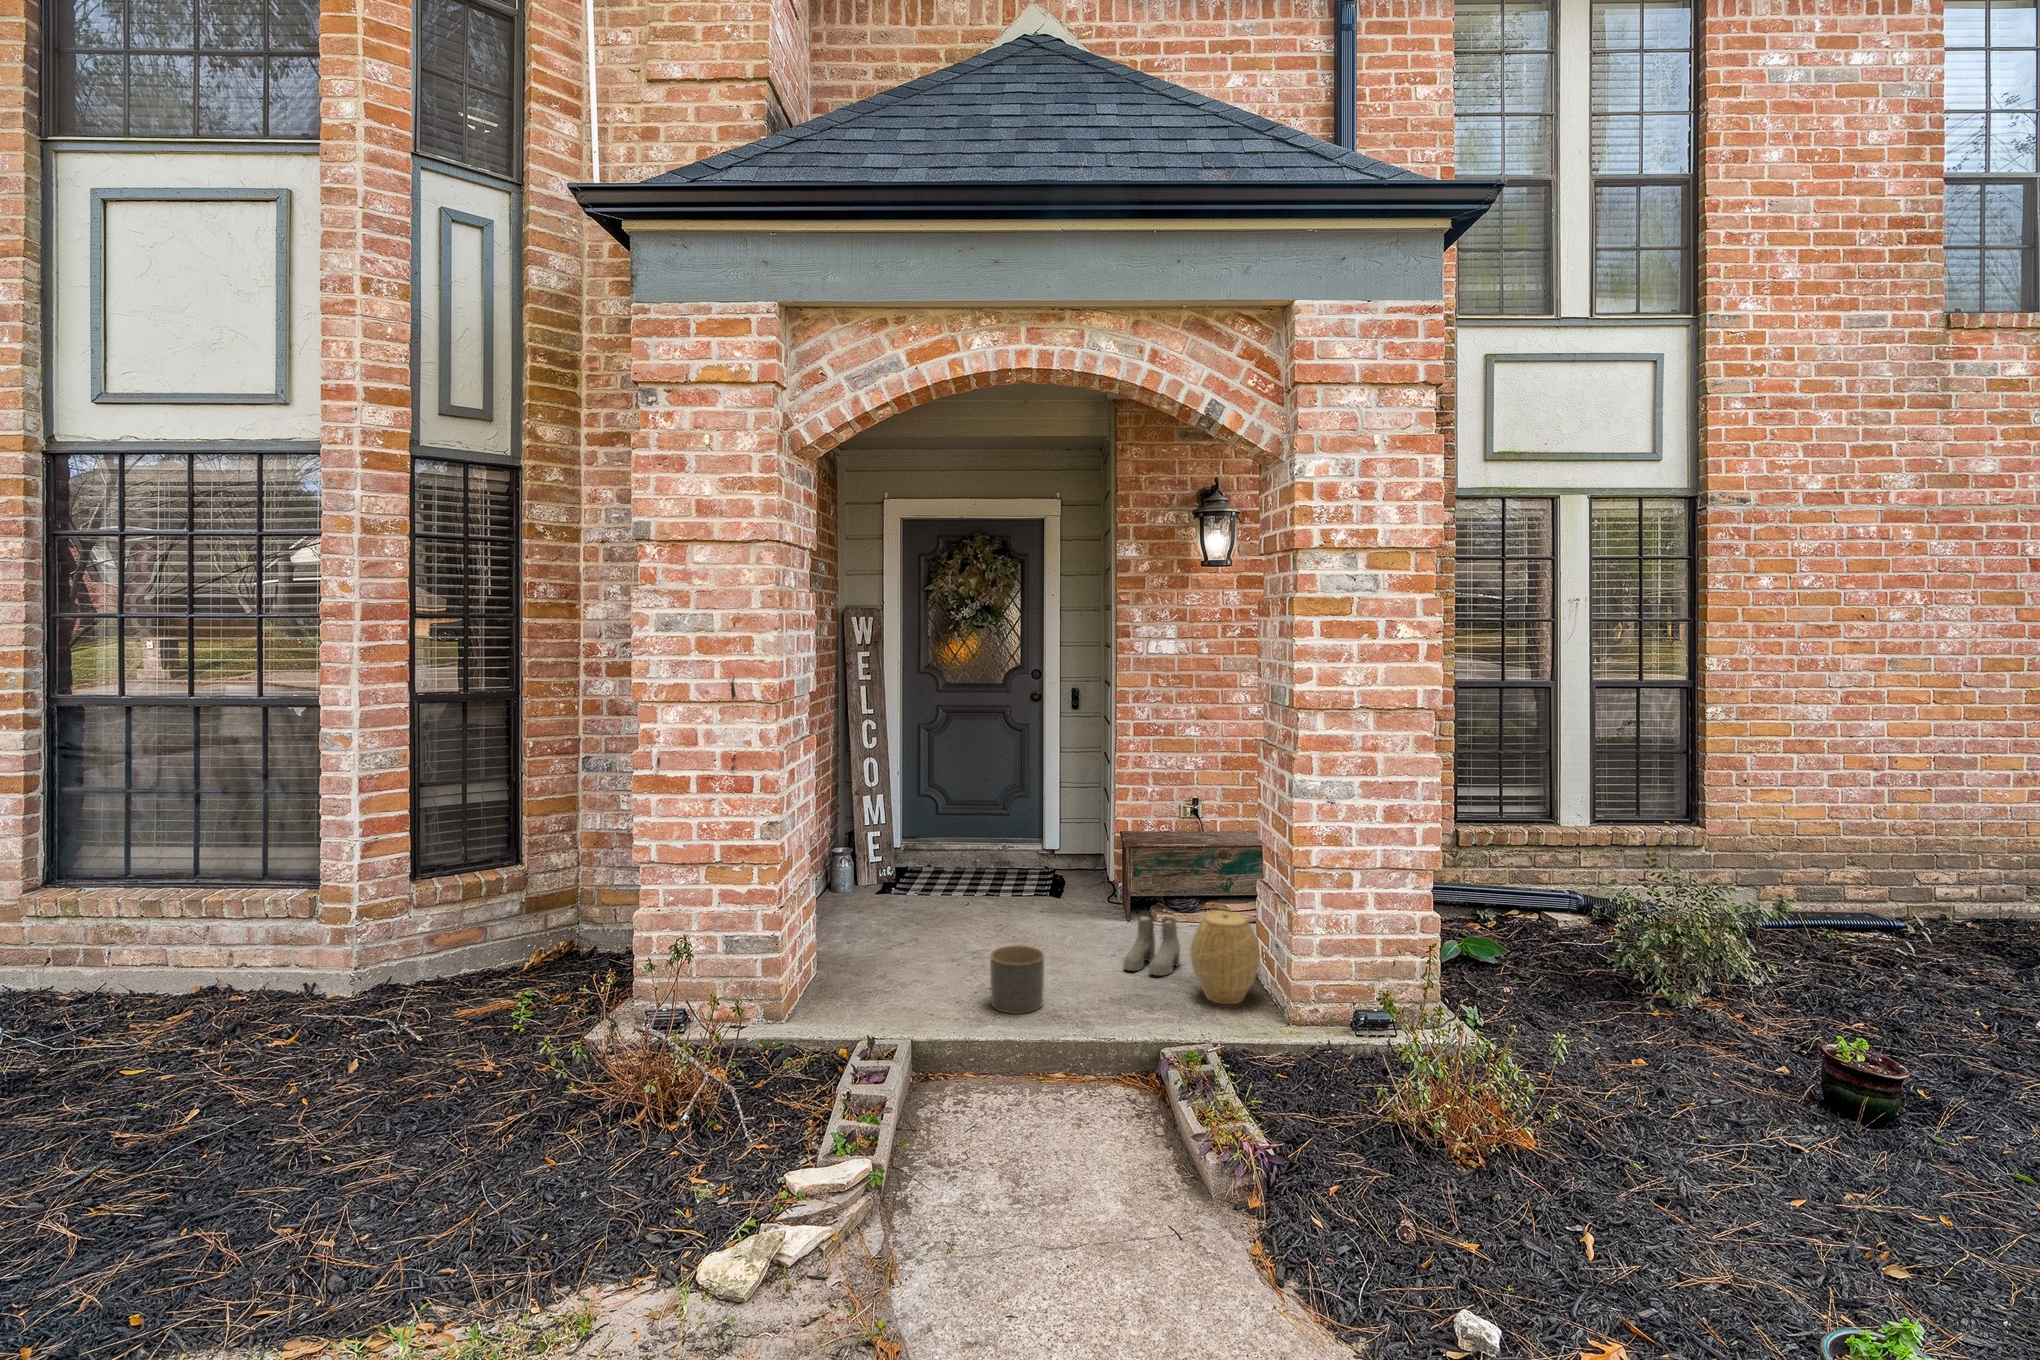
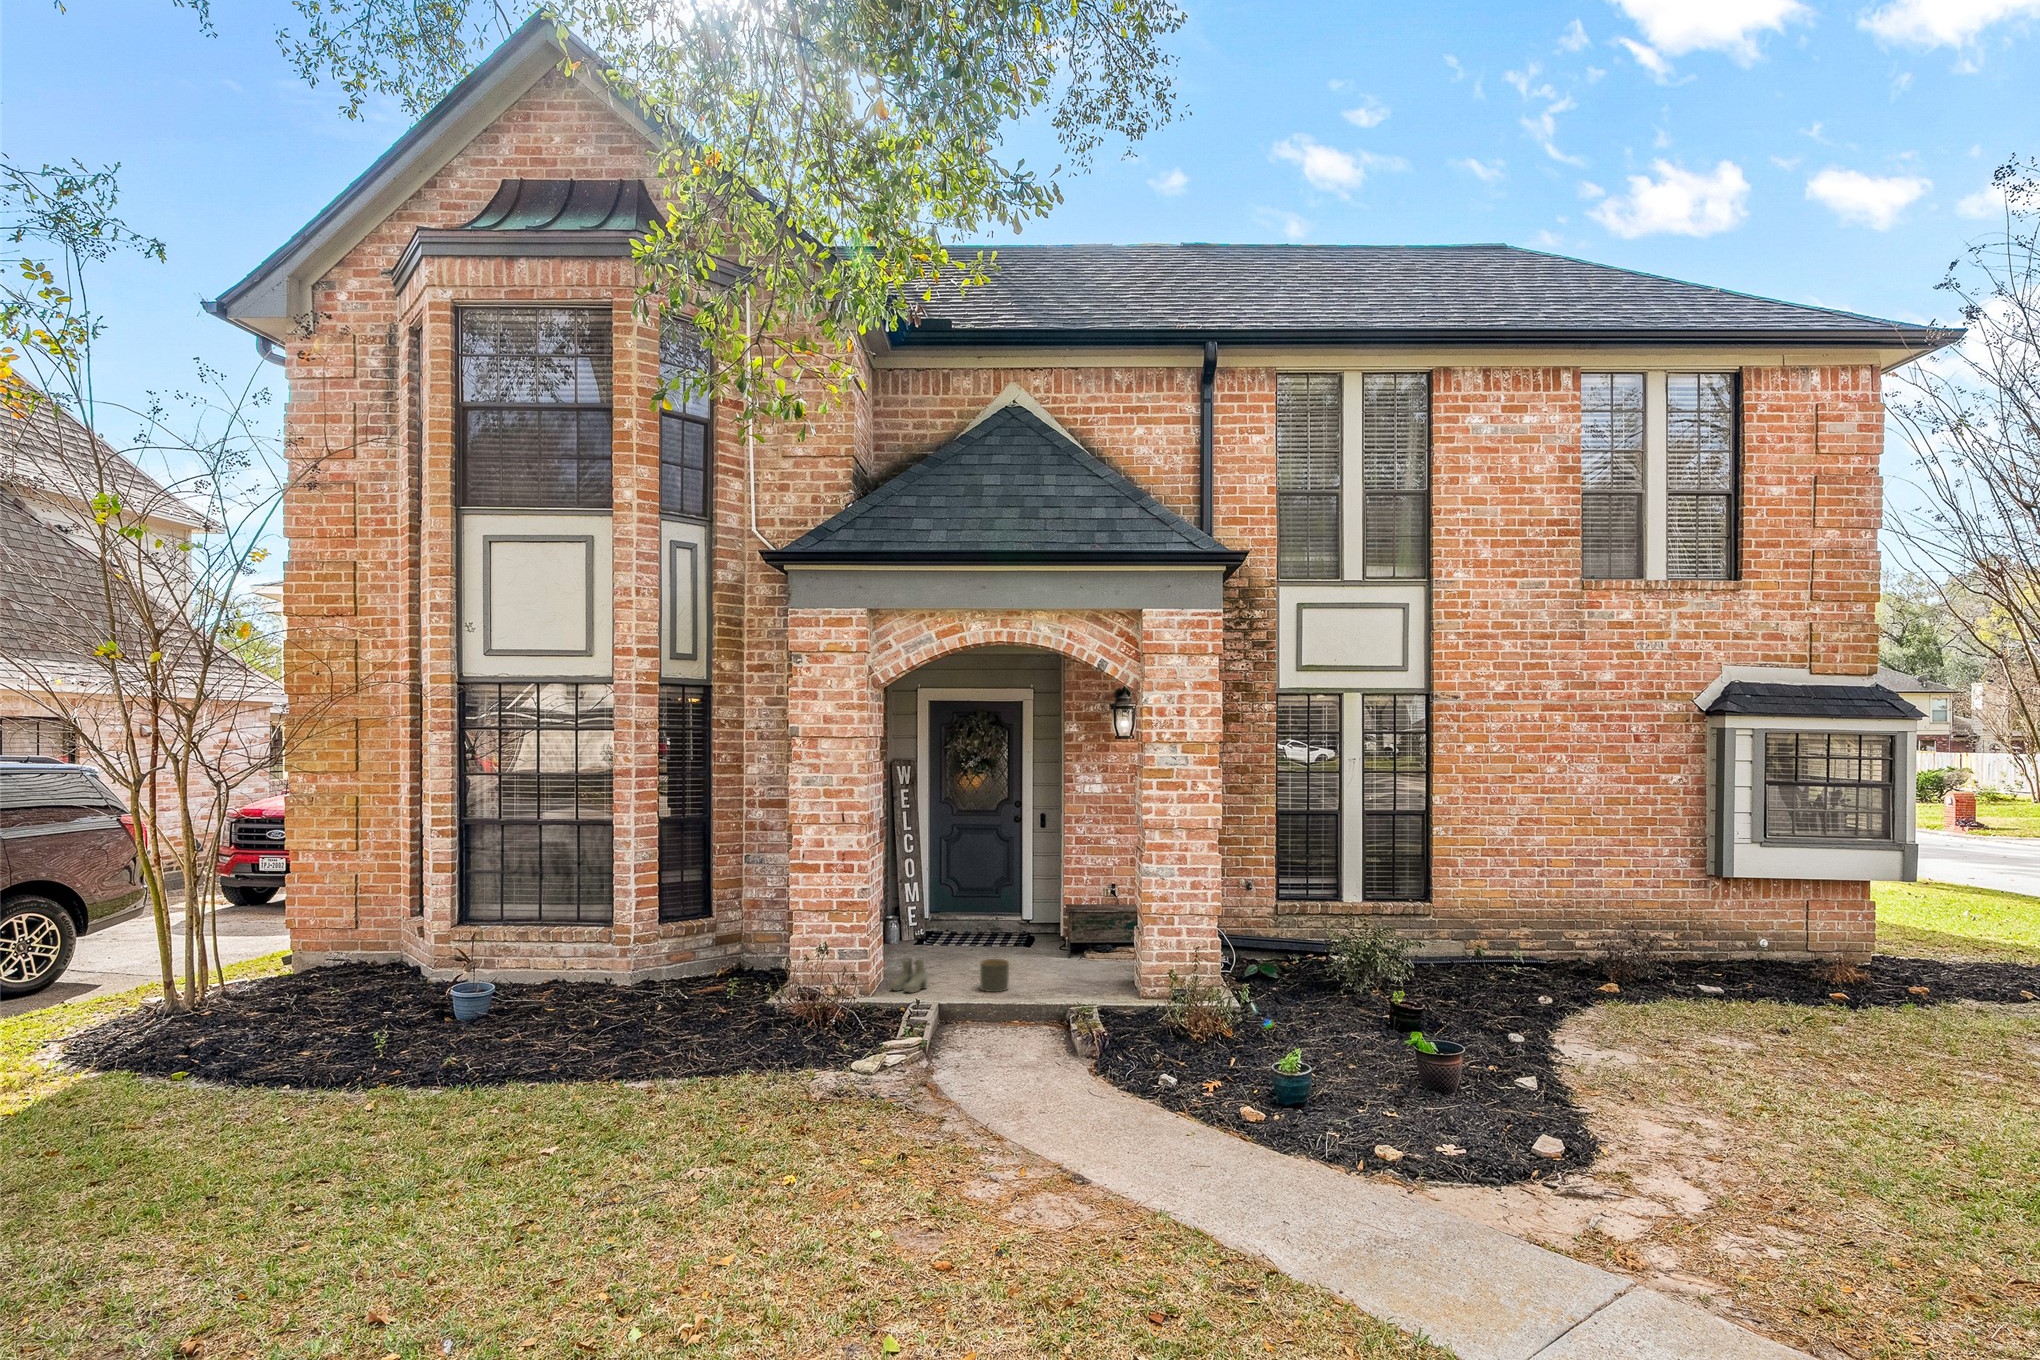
woven basket: present [1191,911,1260,1004] -> none [1089,941,1126,989]
boots: present [1124,914,1180,976] -> present [891,958,927,993]

